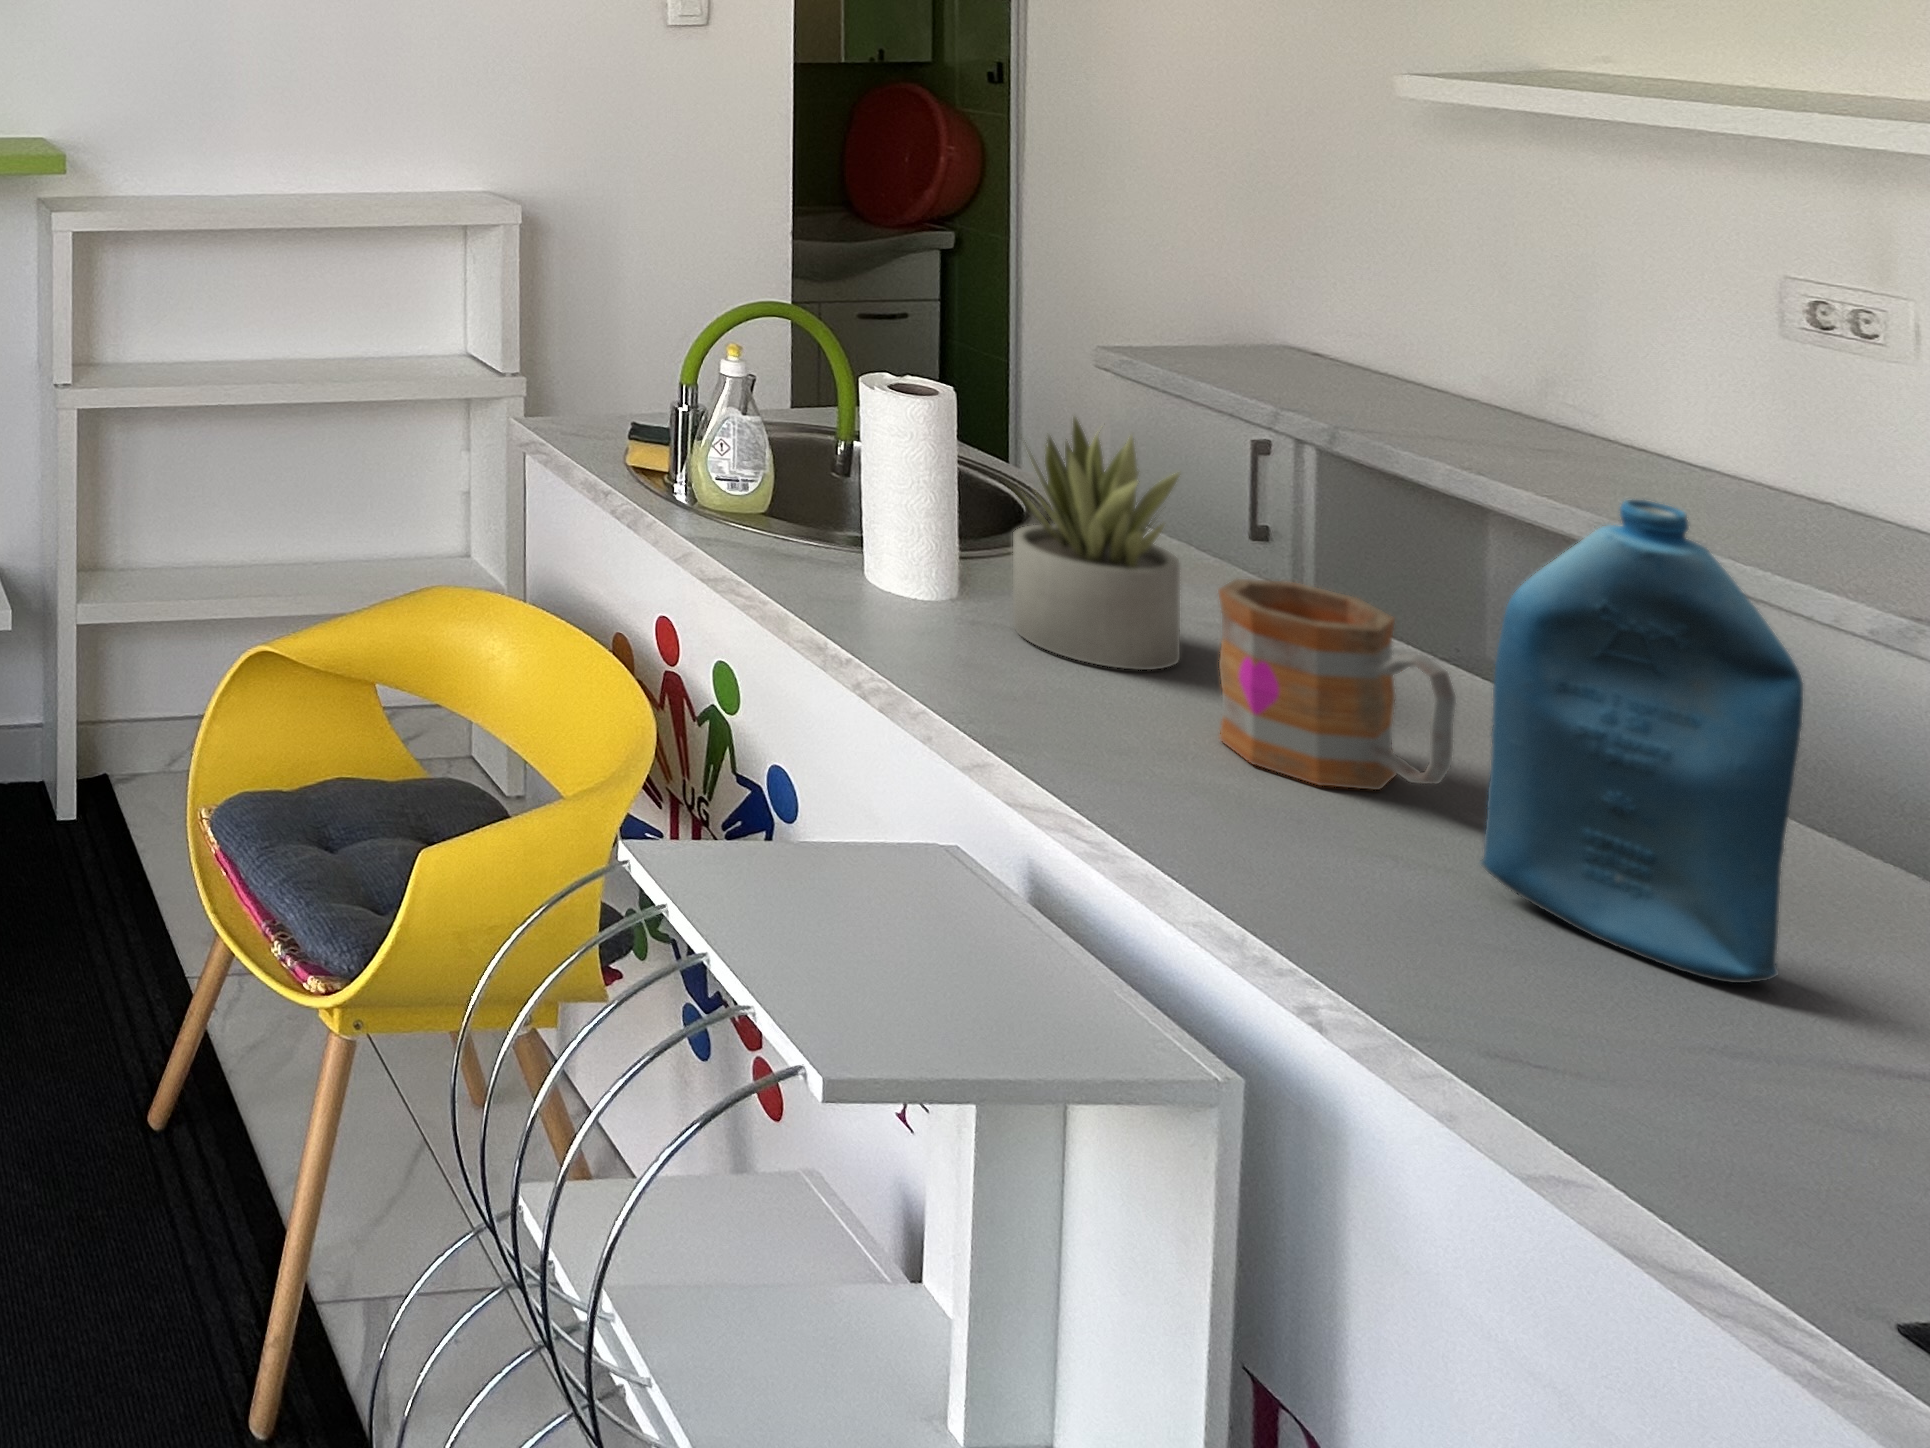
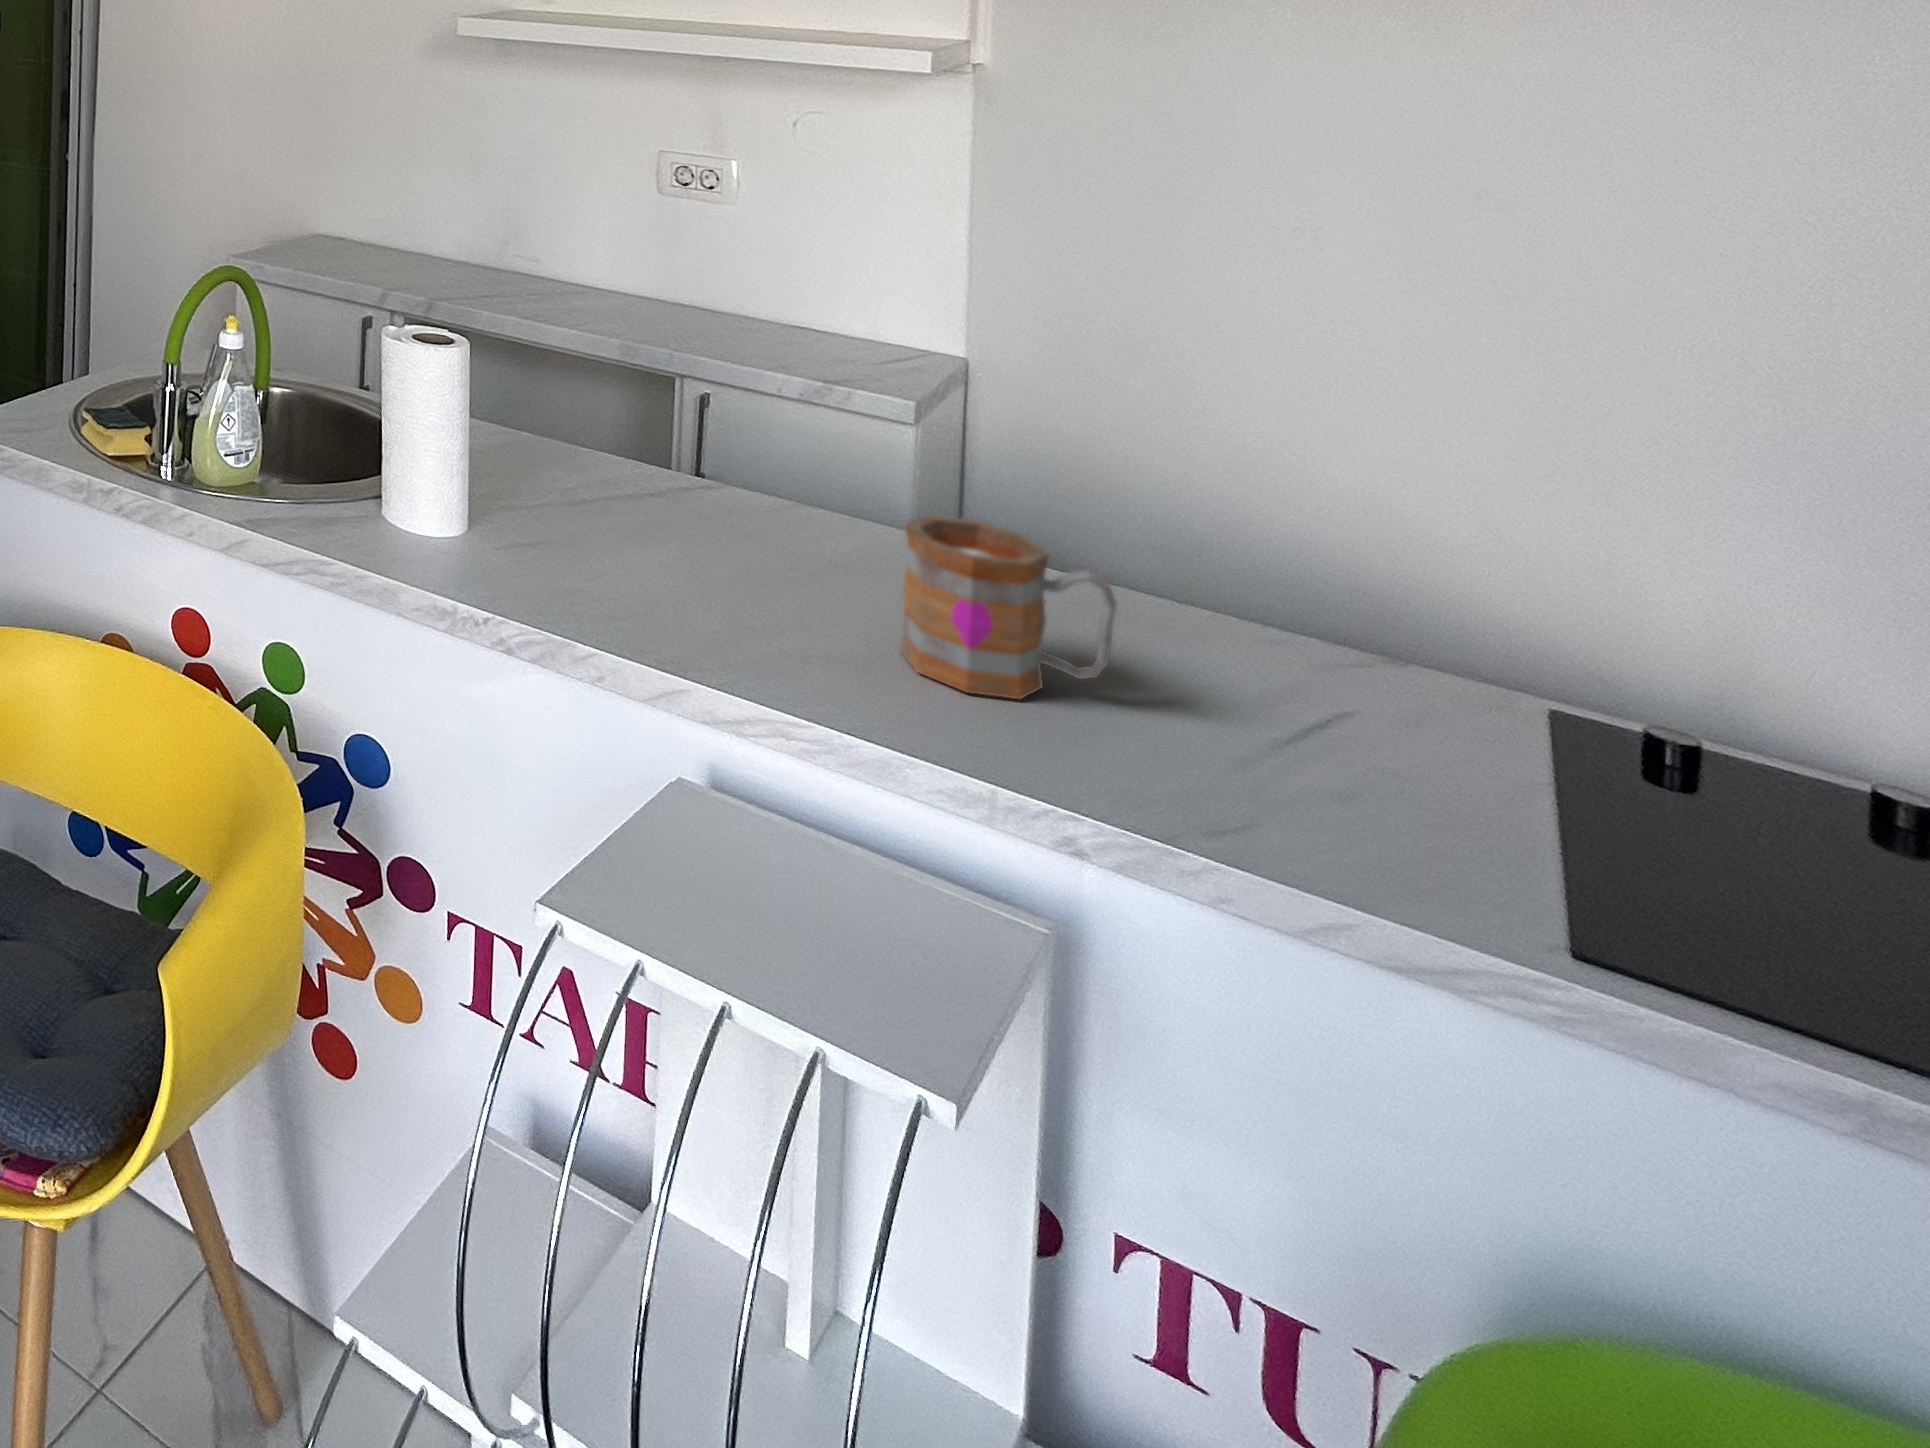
succulent plant: present [1013,418,1180,670] -> none [644,382,800,615]
bottle: present [1481,500,1803,983] -> none [1218,434,1452,809]

